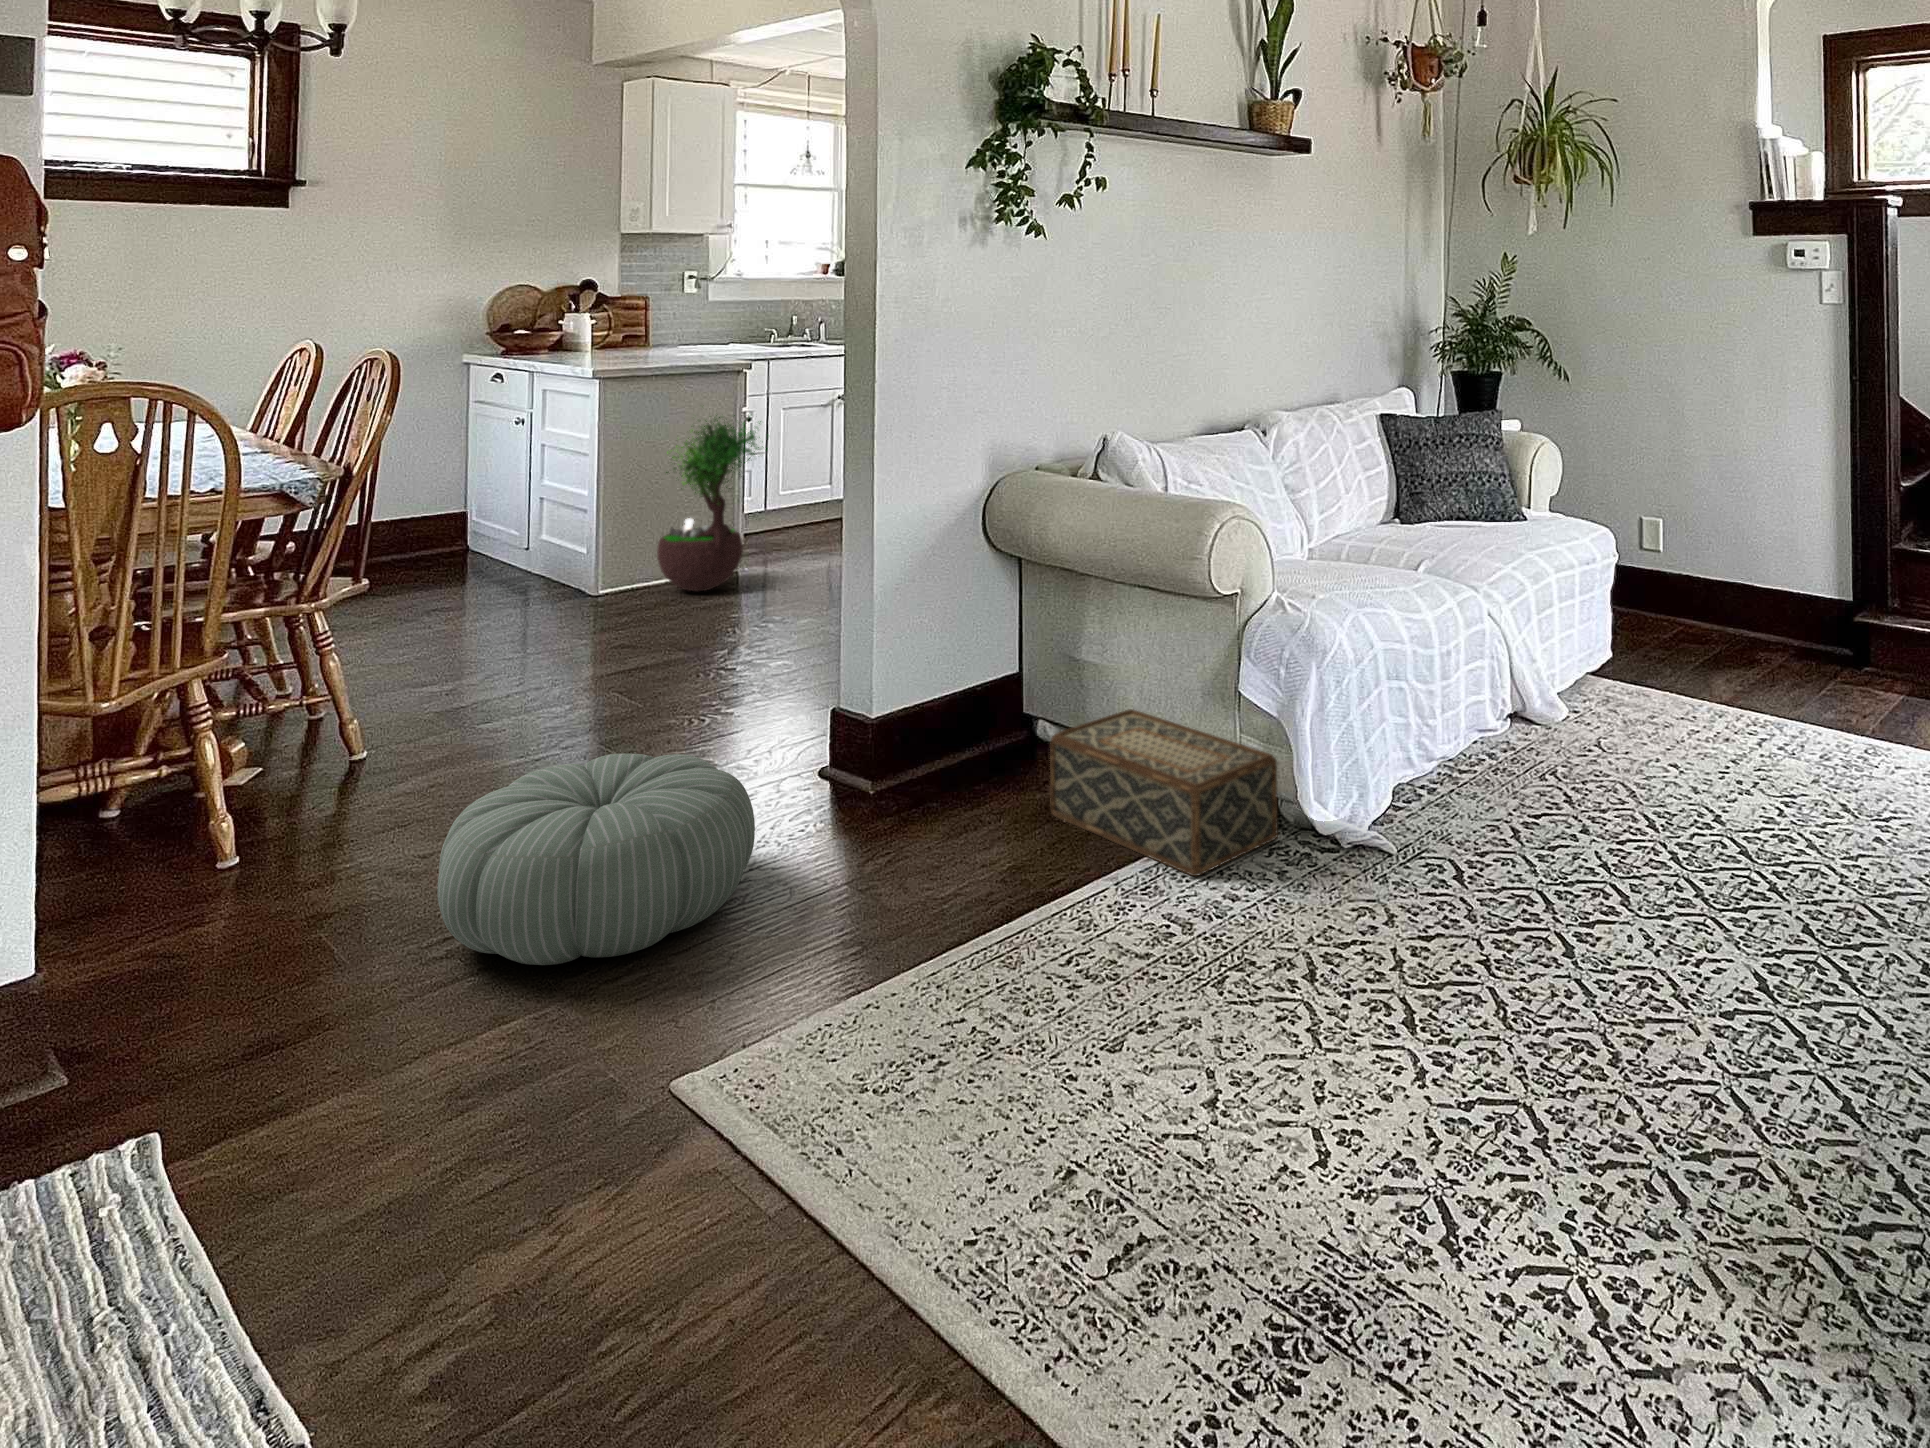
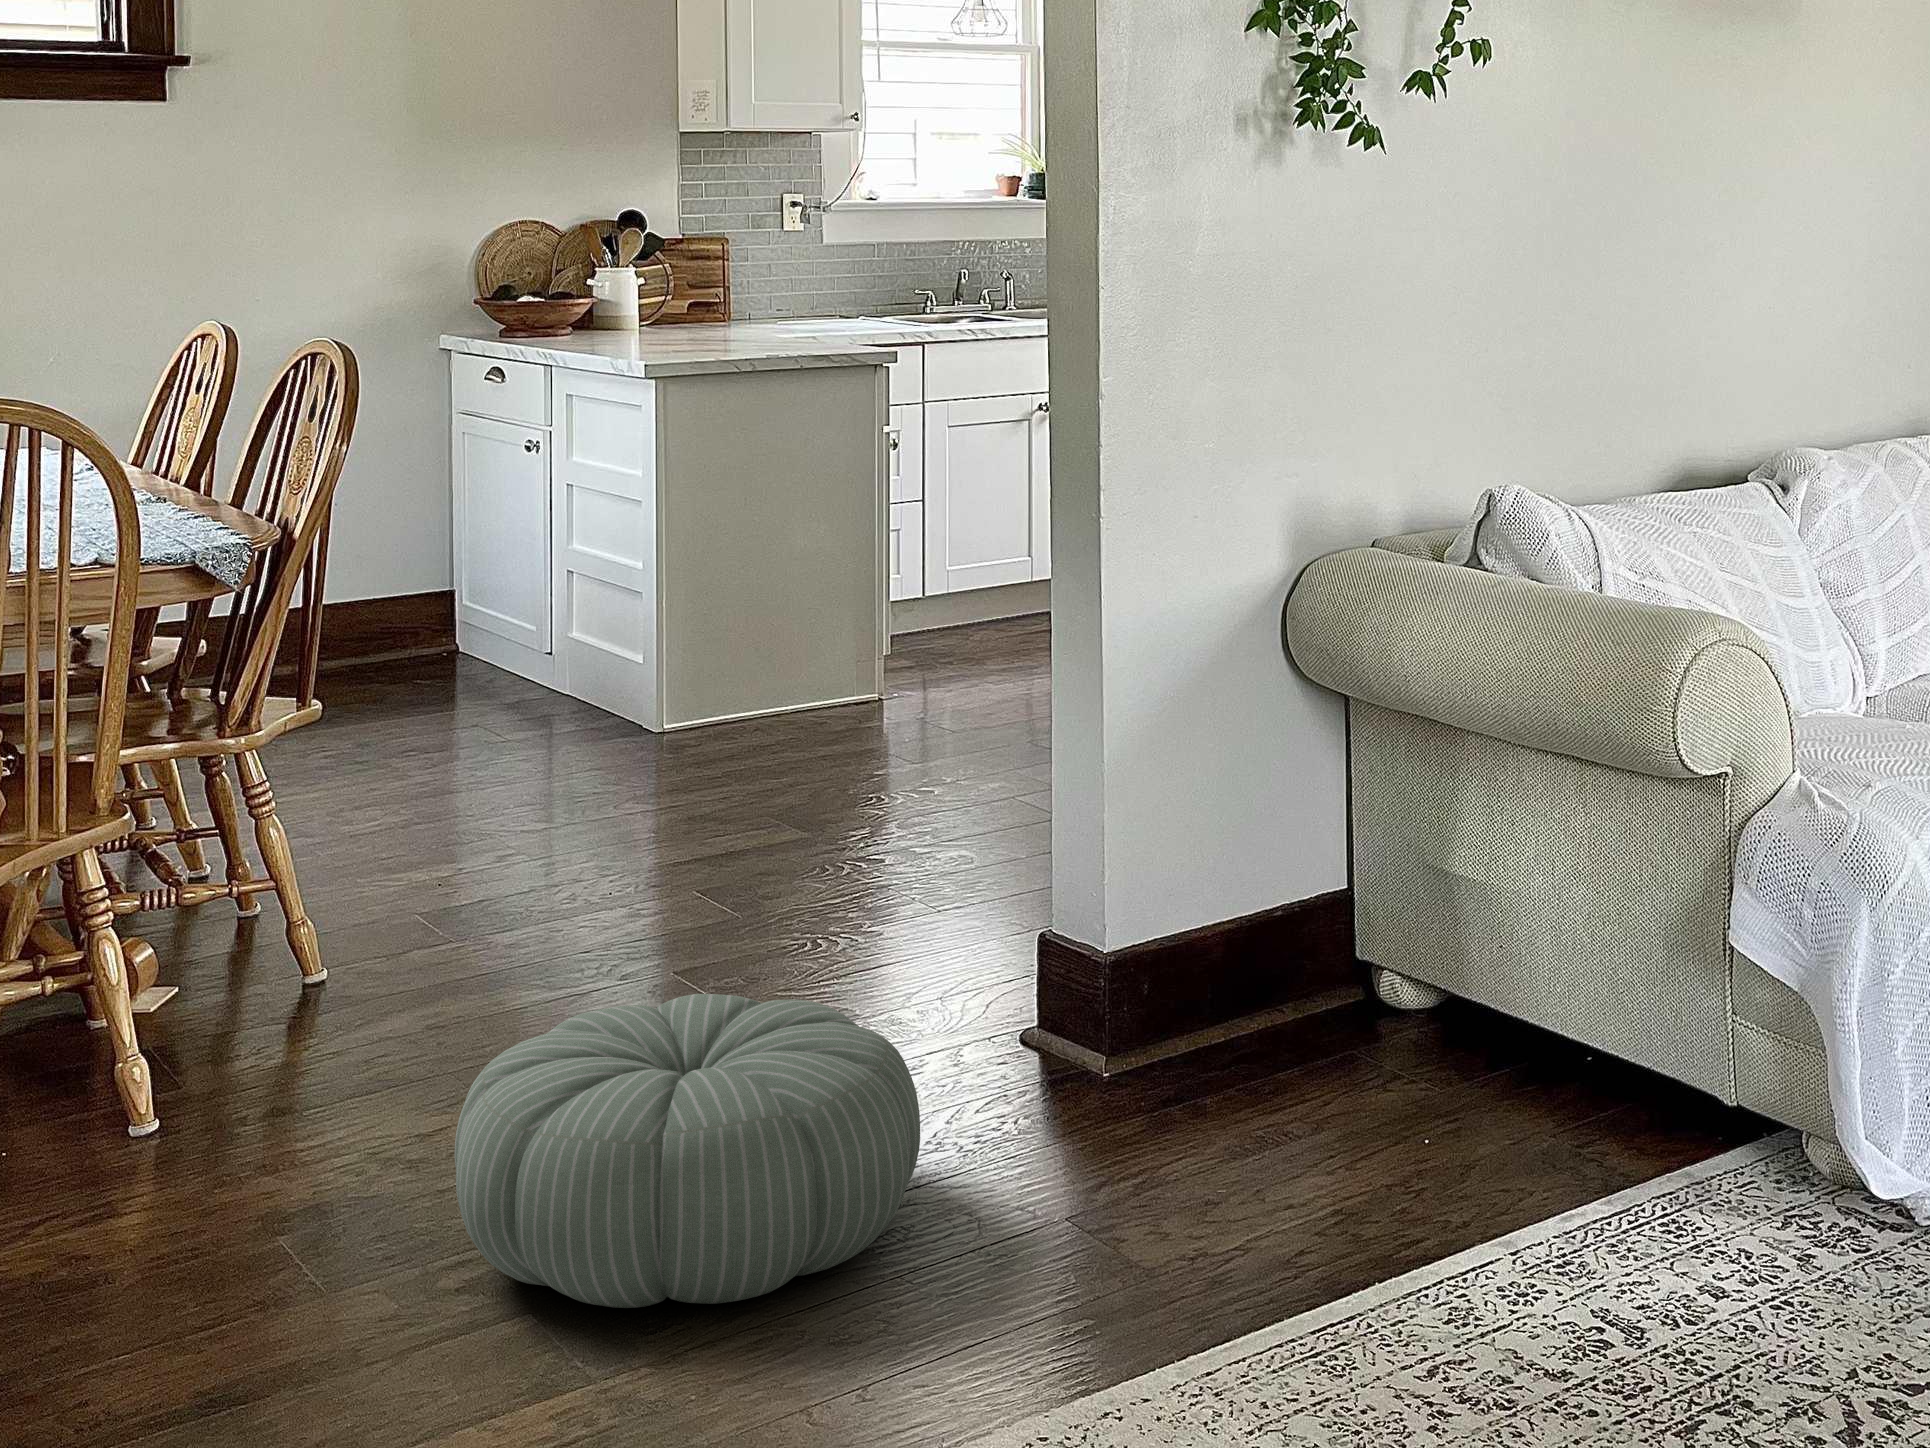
potted tree: present [657,415,763,591] -> none [733,427,913,743]
woven basket: present [1050,709,1278,876] -> none [1399,968,1799,1255]

